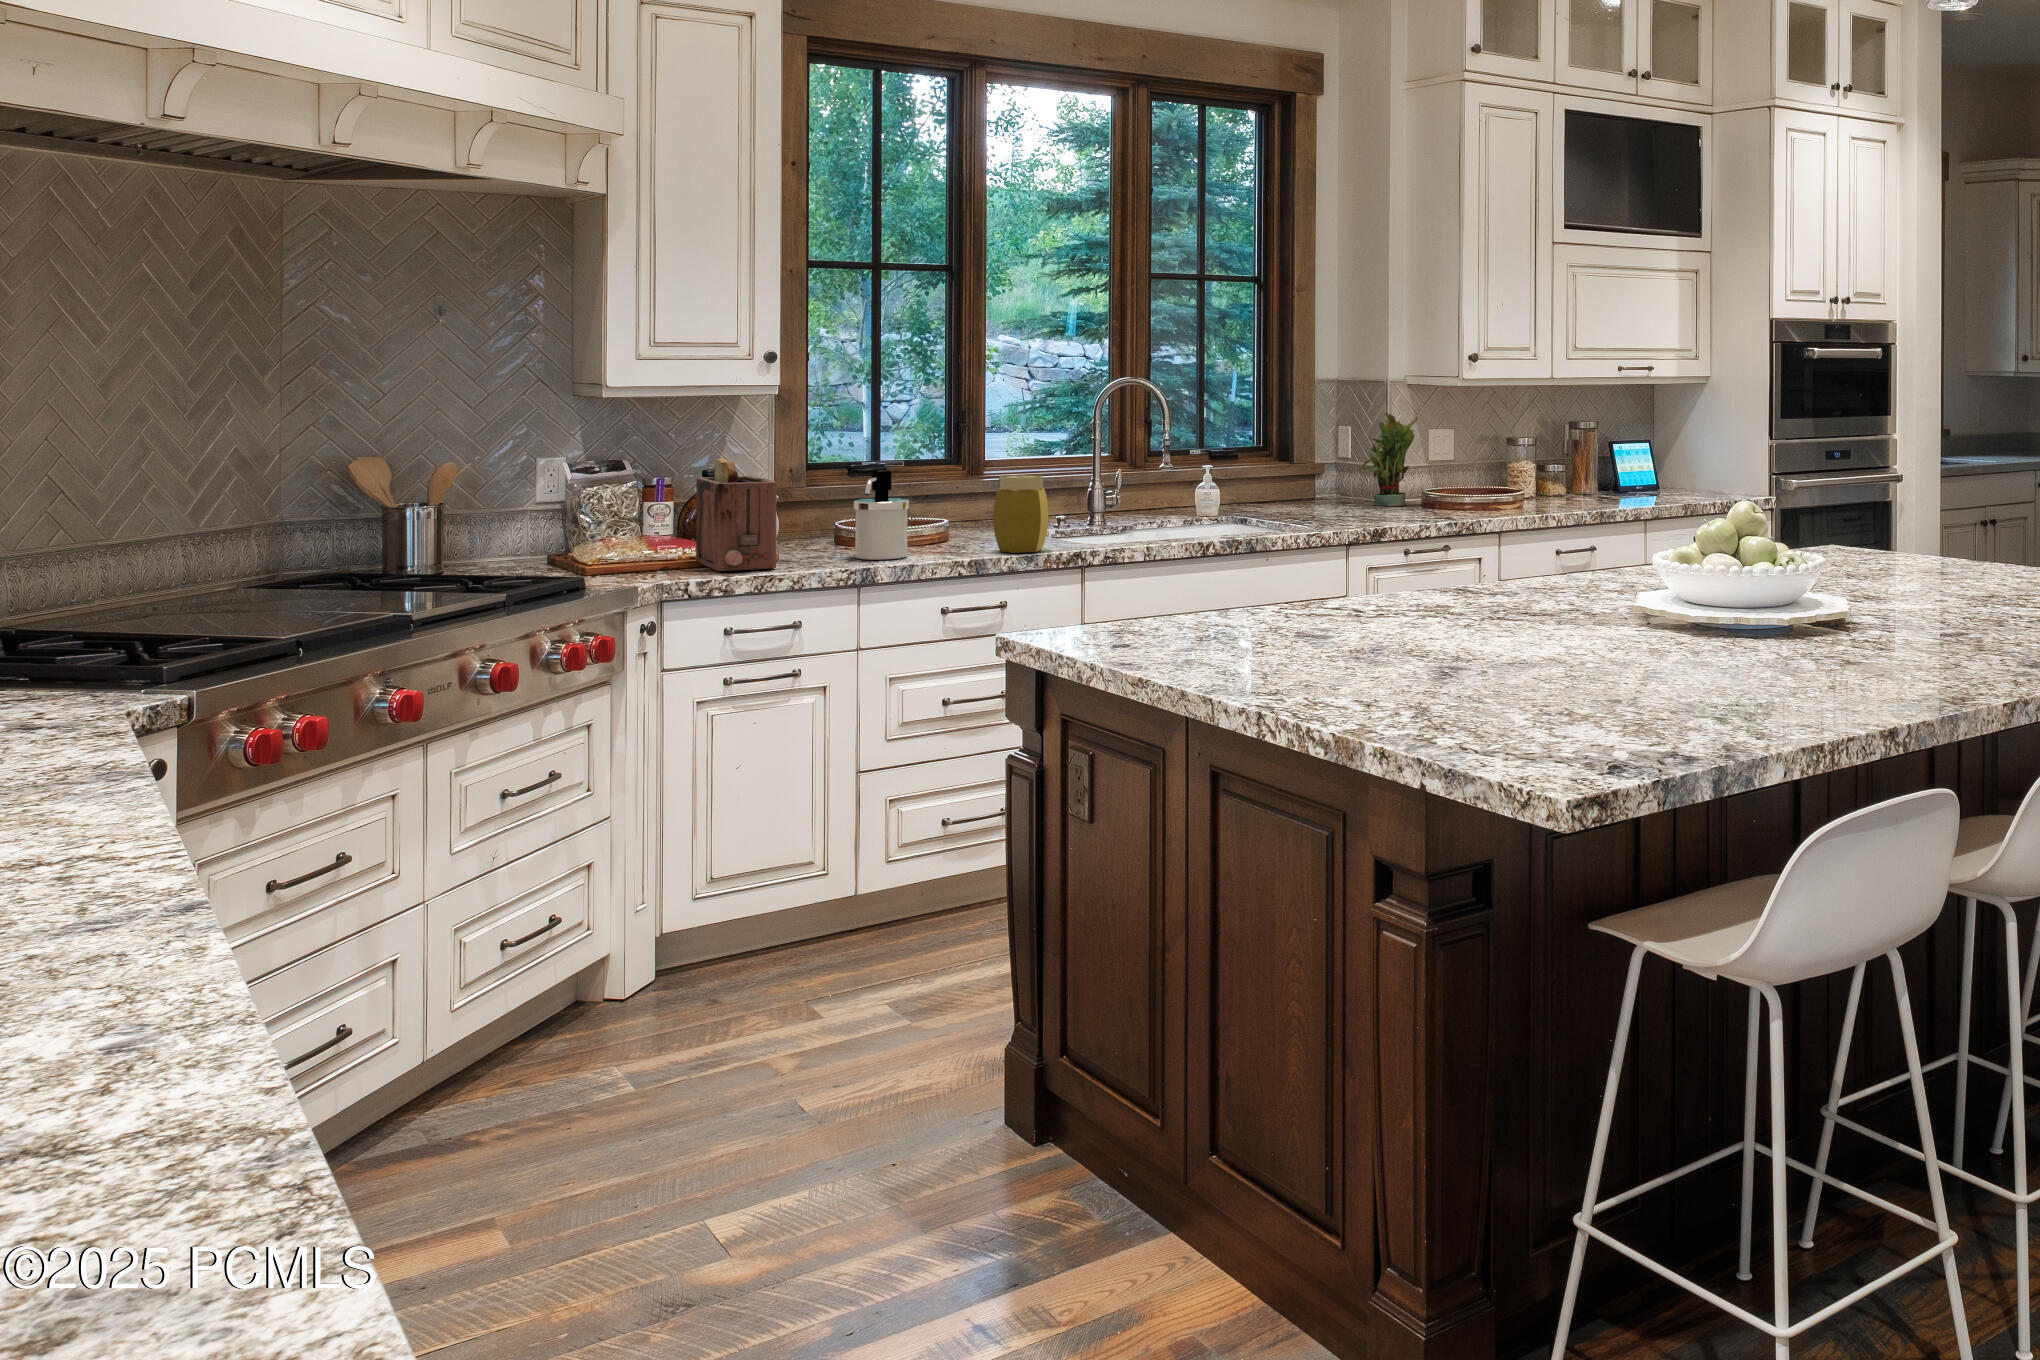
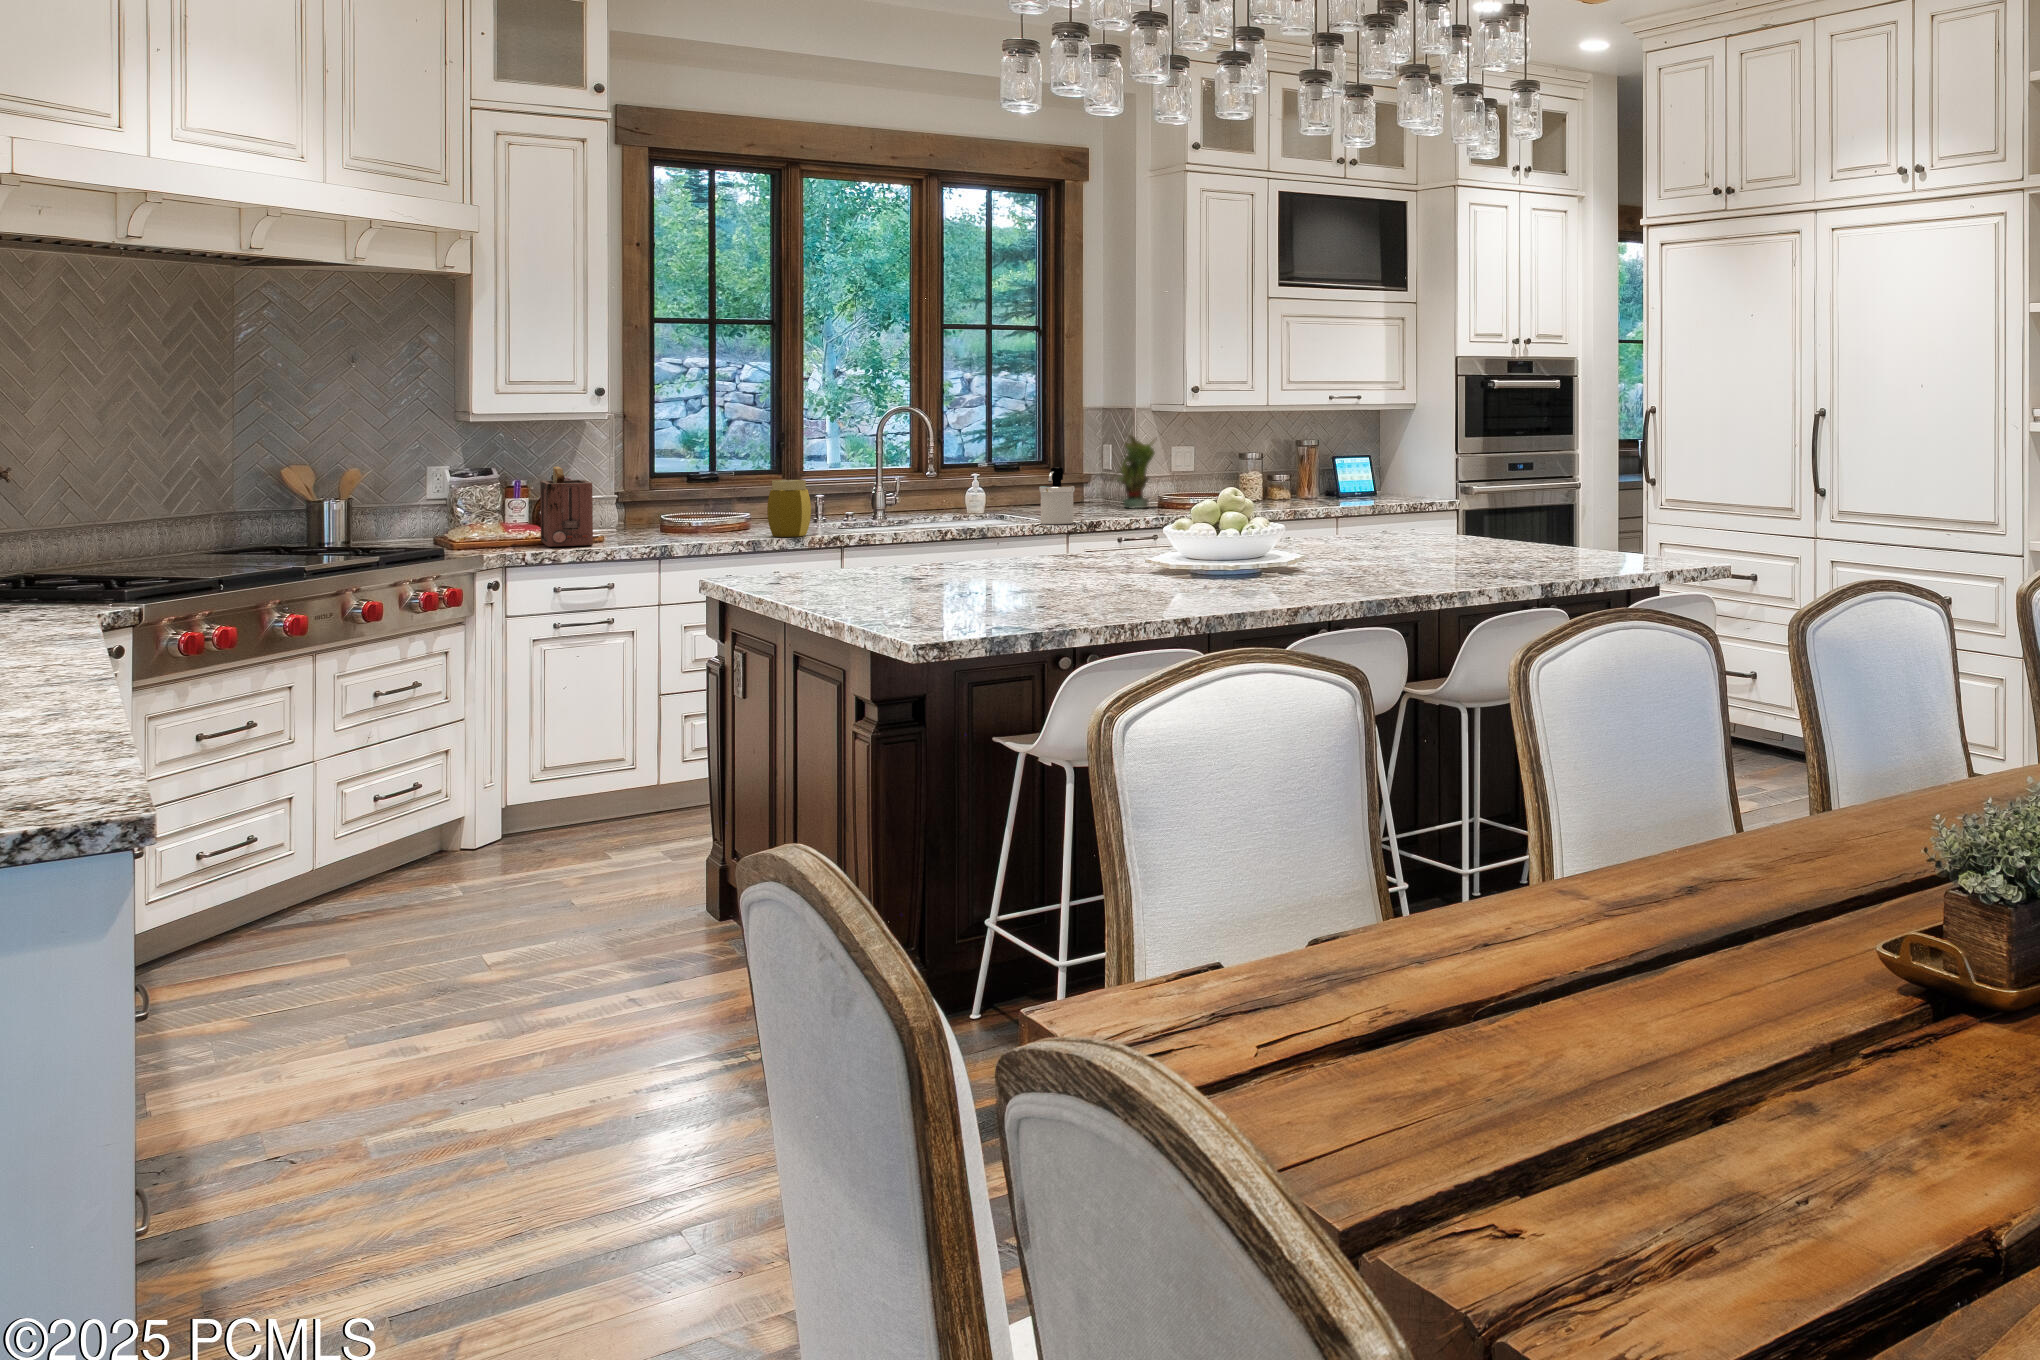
soap dispenser: present [854,471,909,560] -> present [1039,467,1075,524]

